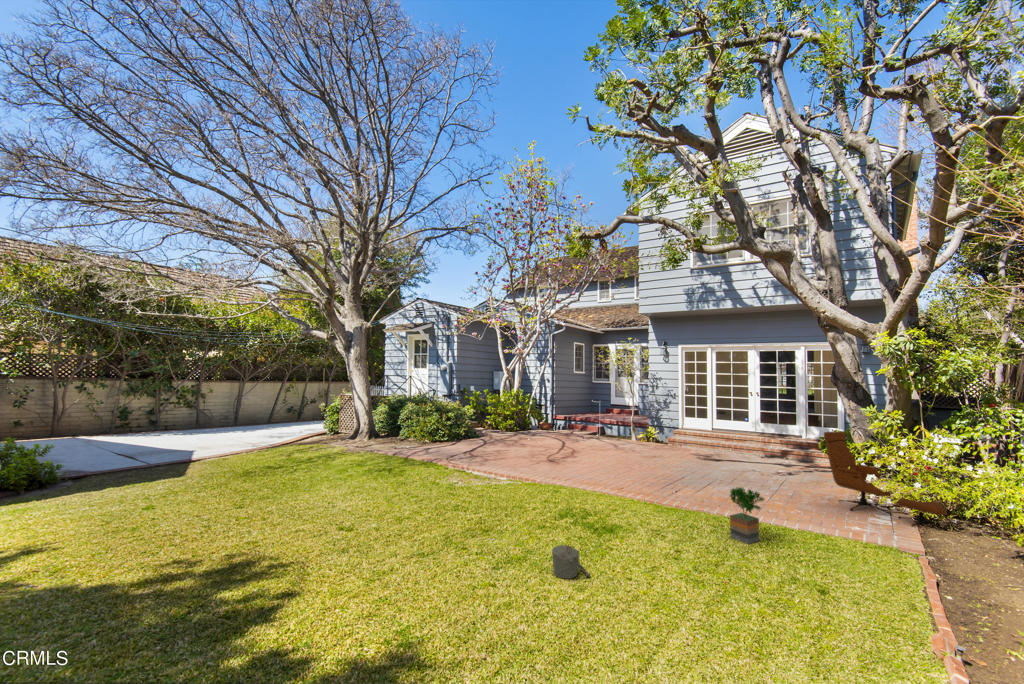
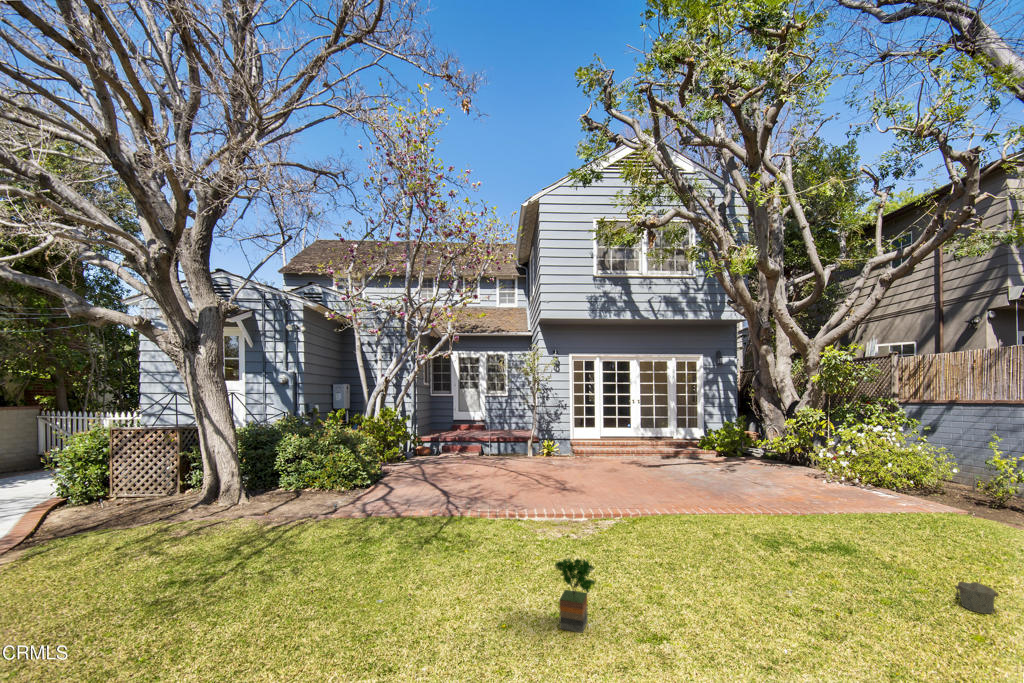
lounge chair: present [824,432,946,530] -> none [816,433,902,496]
potted tree: present [730,488,764,544] -> present [555,558,596,633]

